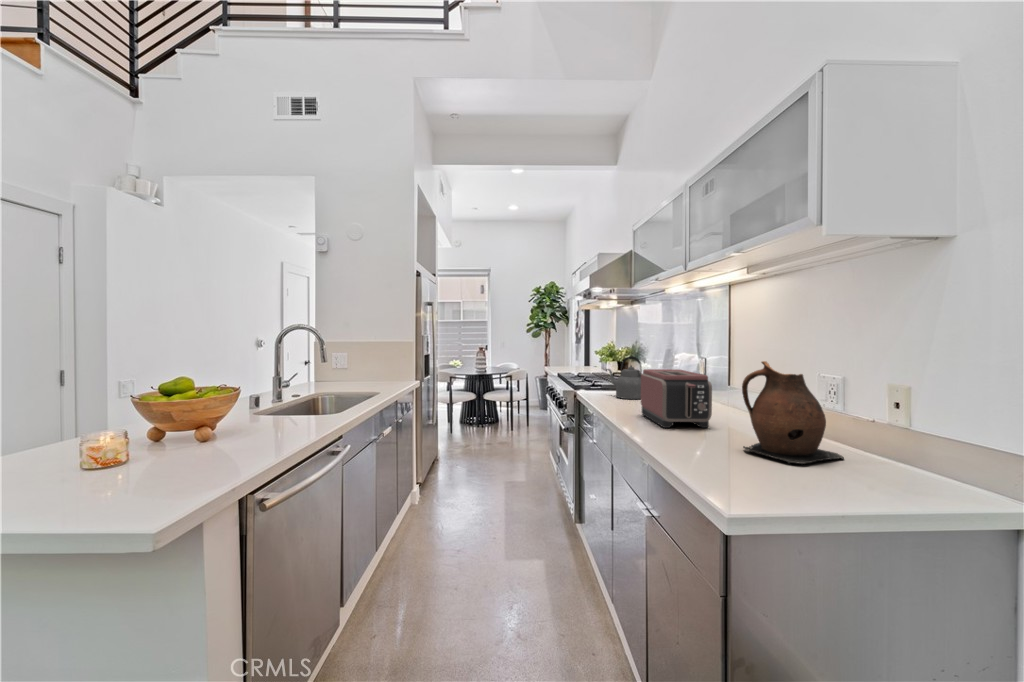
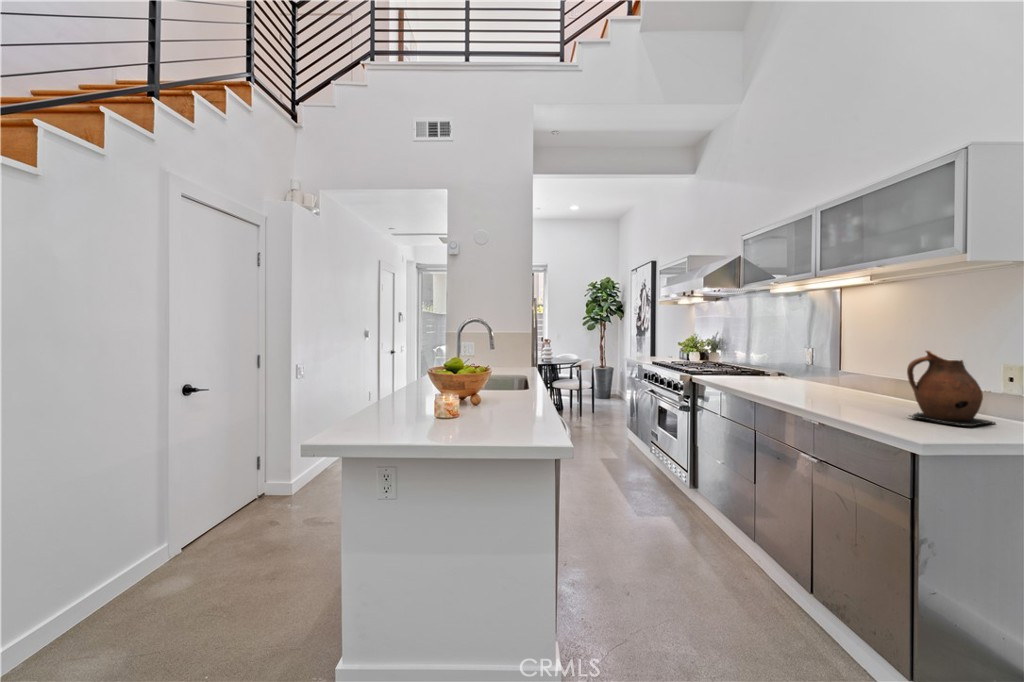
kettle: present [607,356,642,399] -> none [725,347,764,383]
toaster: present [641,369,712,428] -> none [784,357,860,404]

